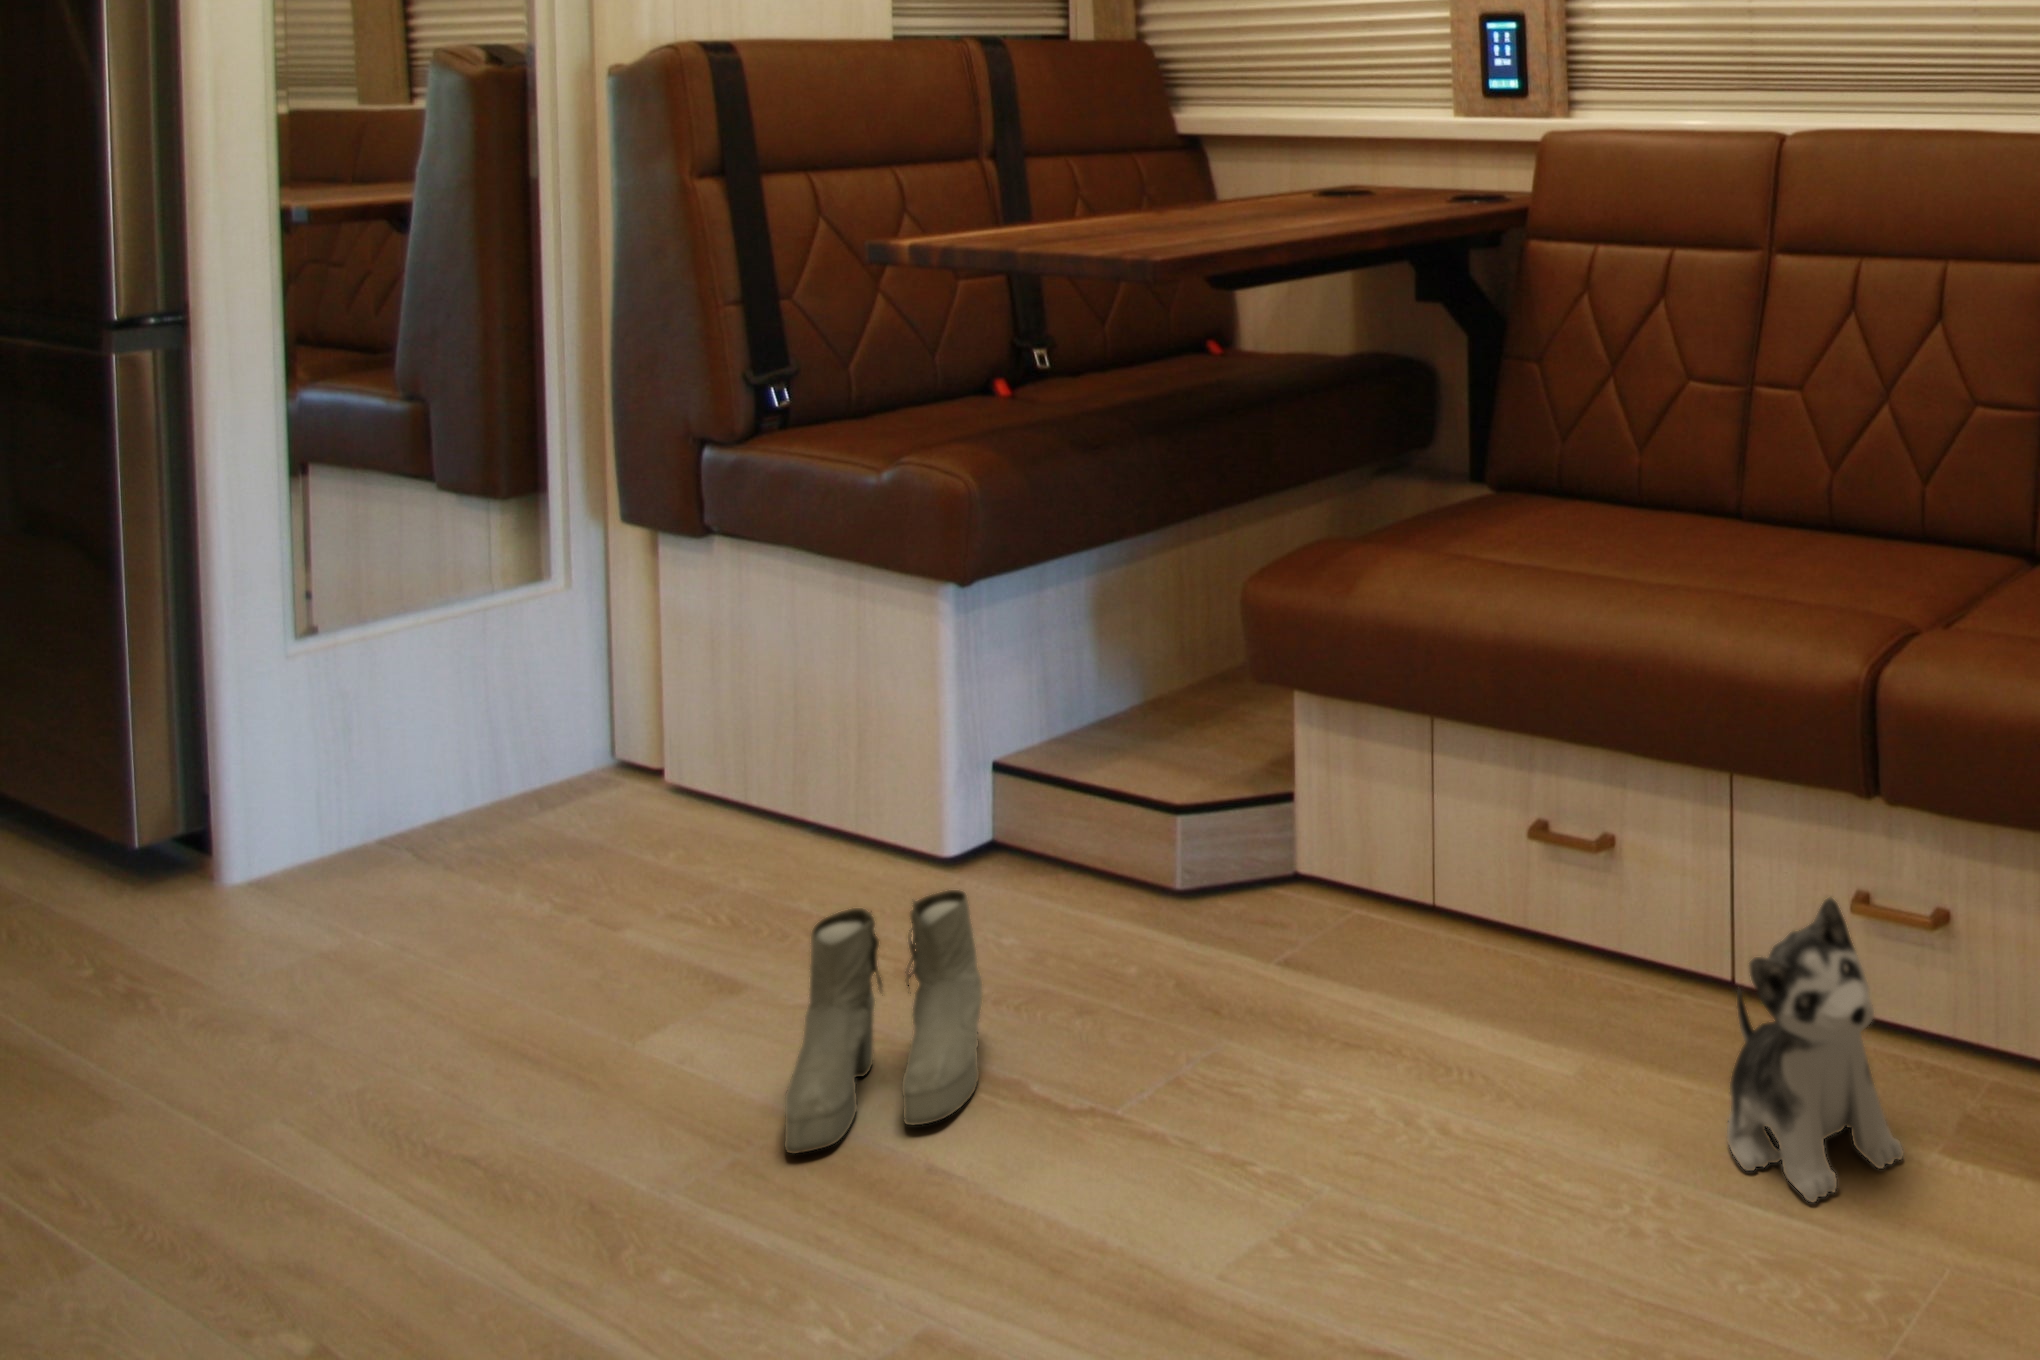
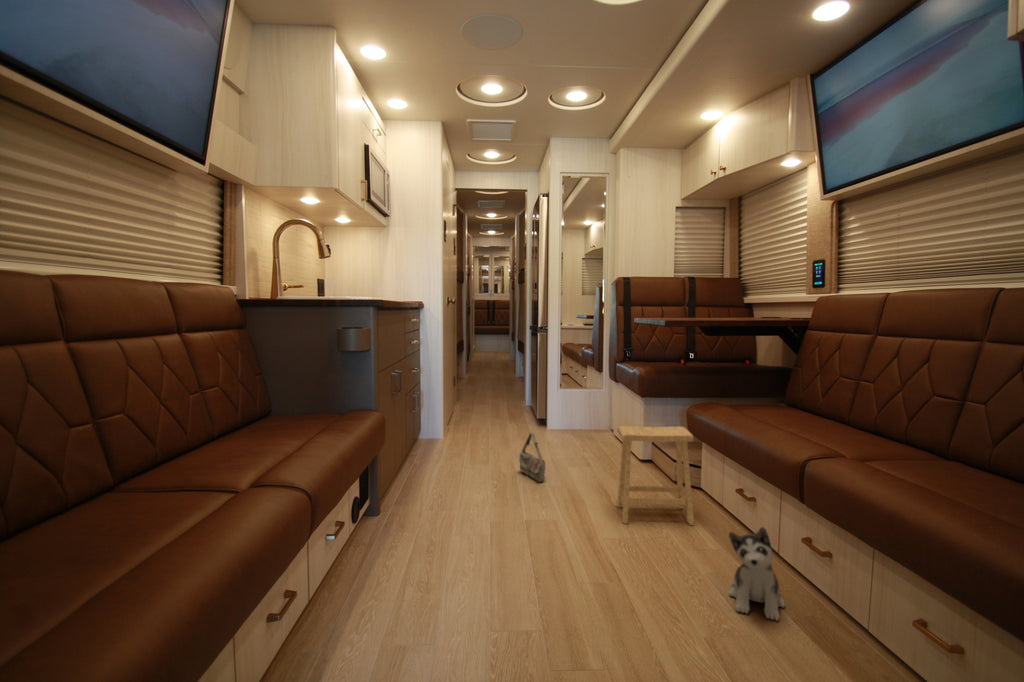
footstool: none [1071,657,1412,1150] -> present [617,426,694,525]
boots: present [785,890,982,1153] -> none [570,452,614,498]
bag: none [320,937,574,1199] -> present [519,432,545,482]

